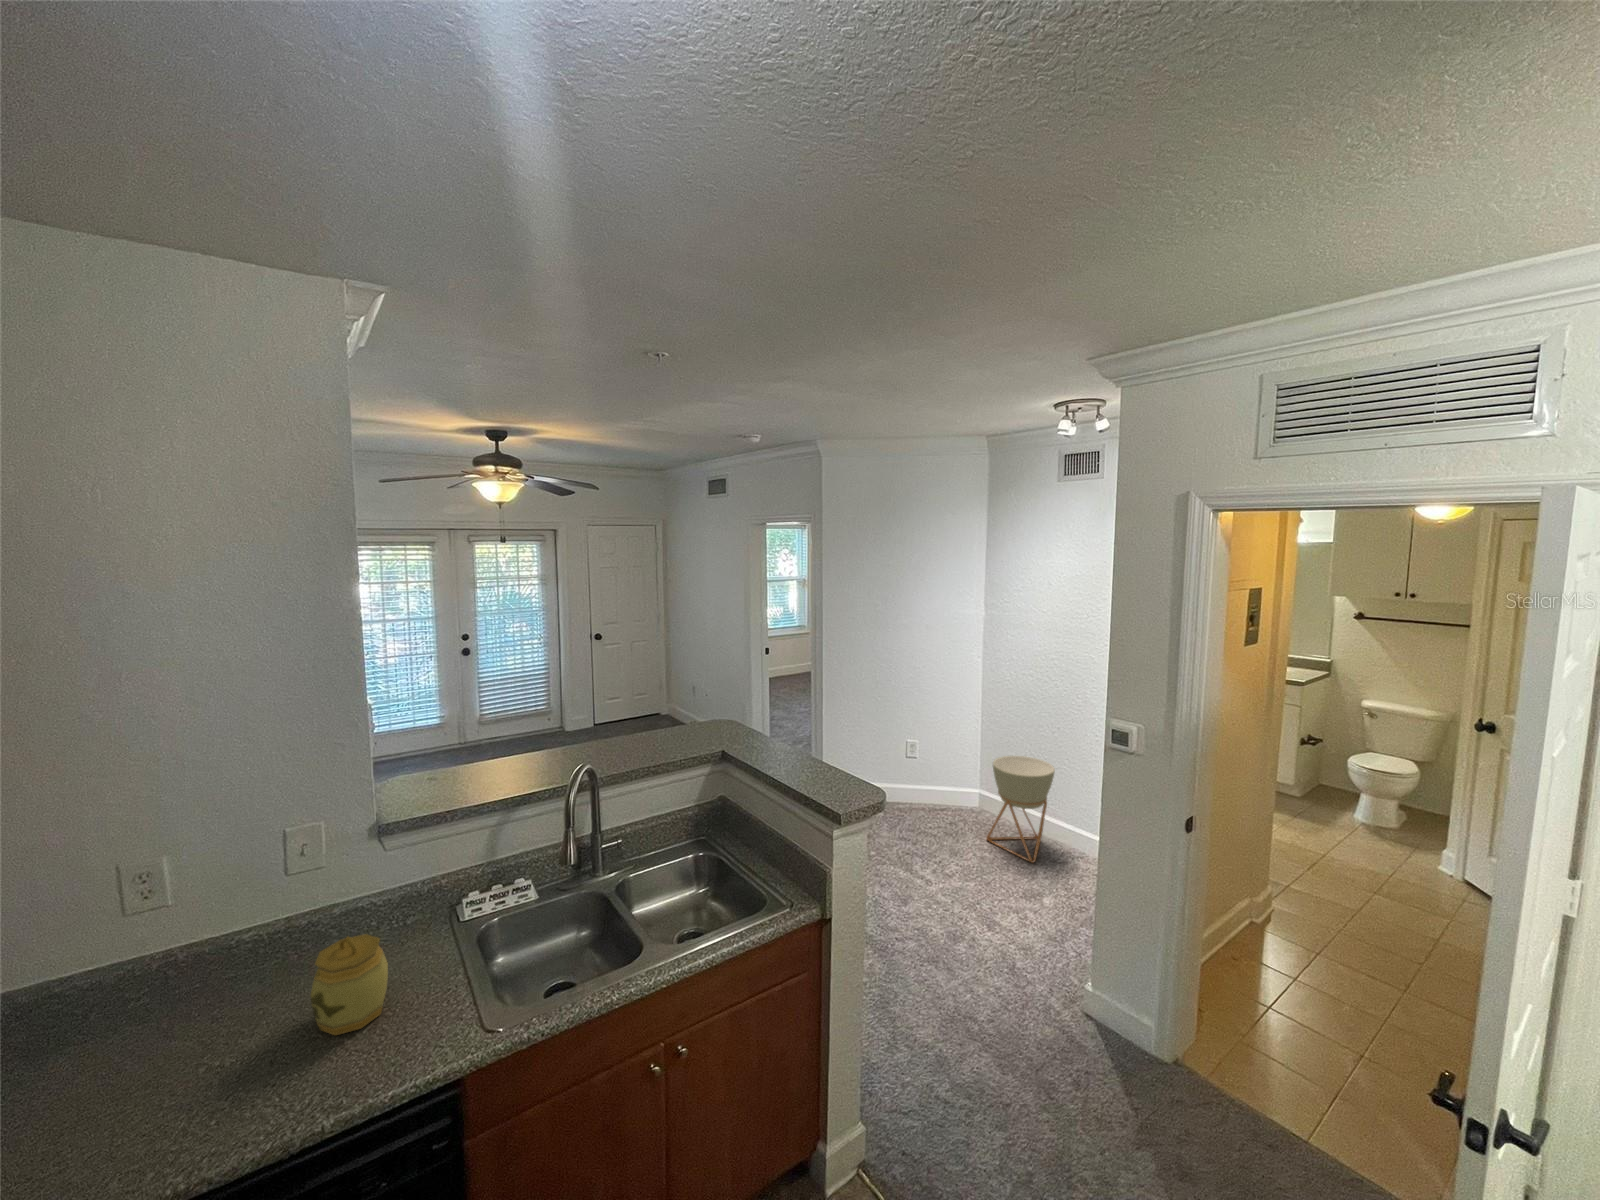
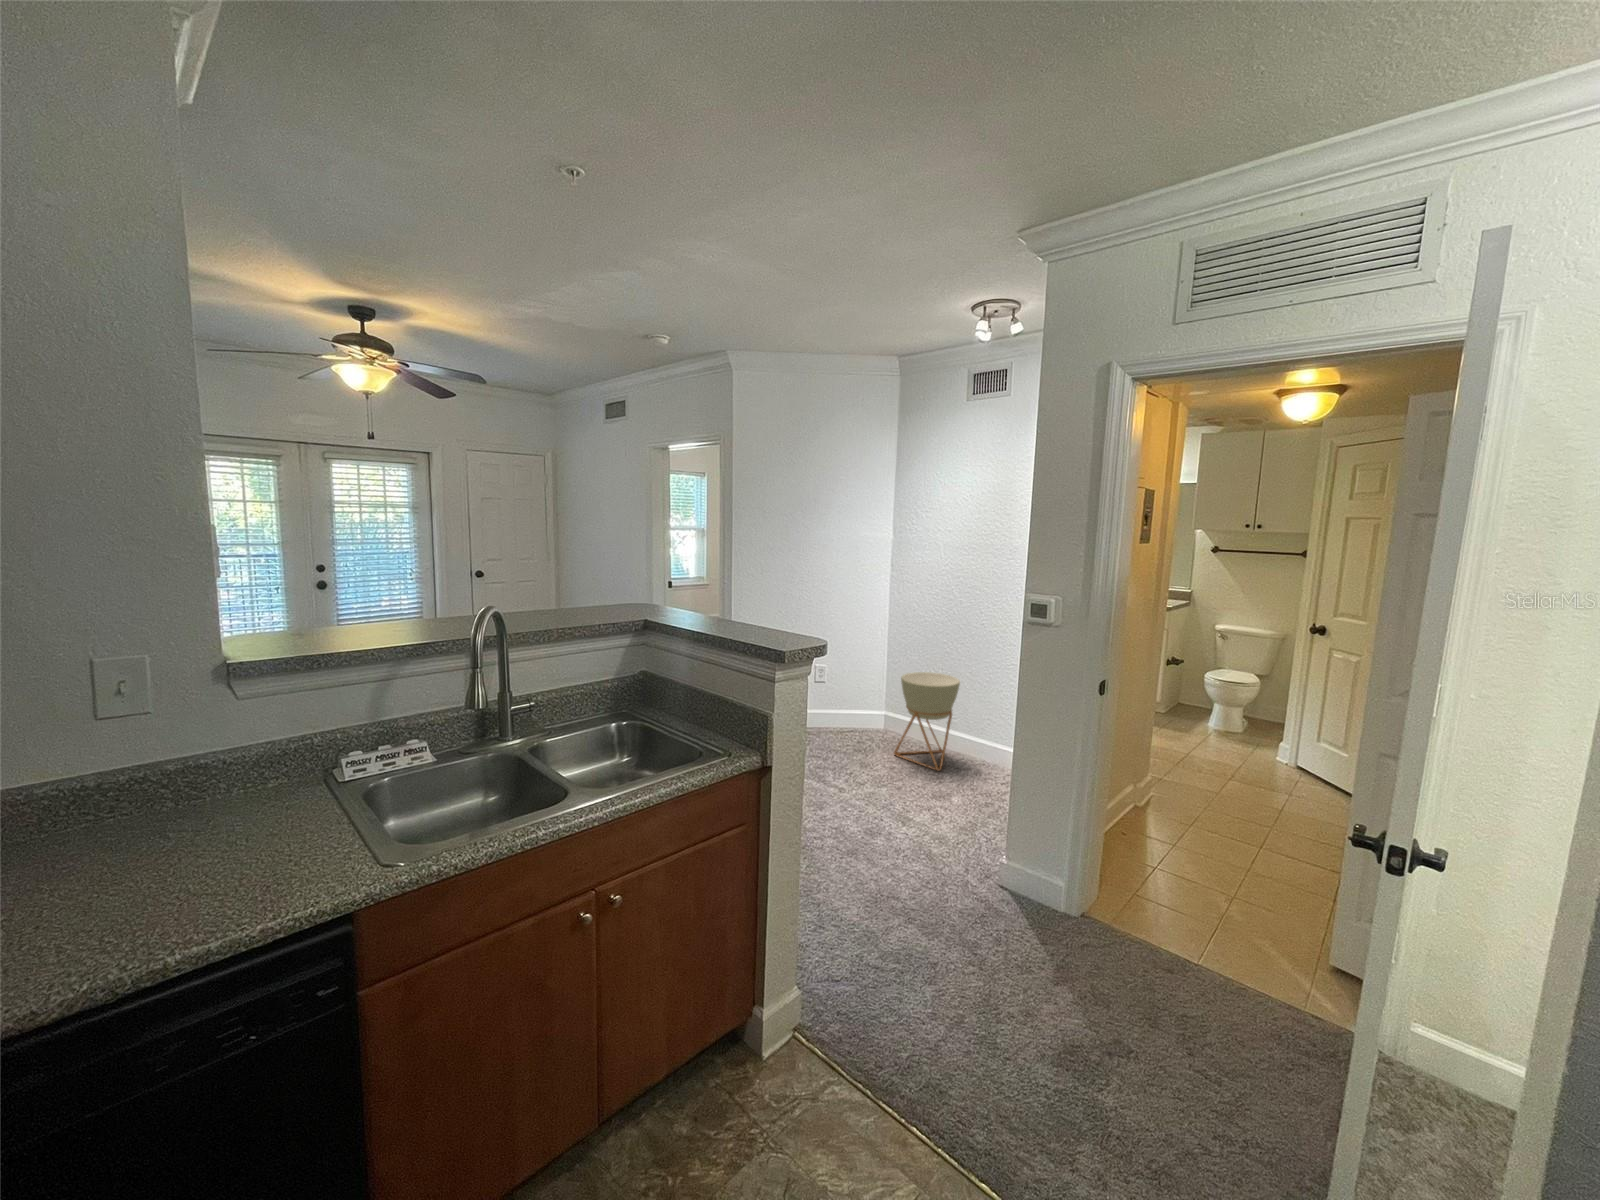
jar: present [311,934,388,1035] -> none [144,763,250,880]

